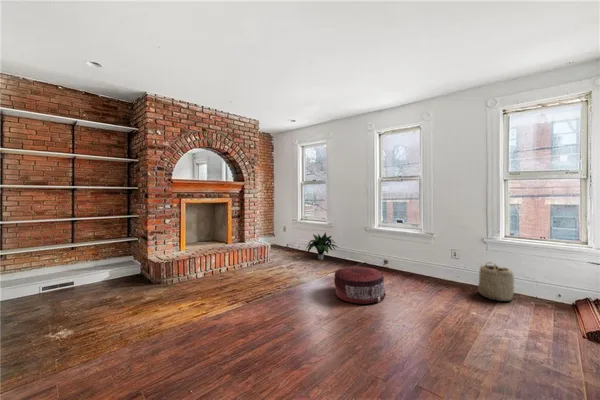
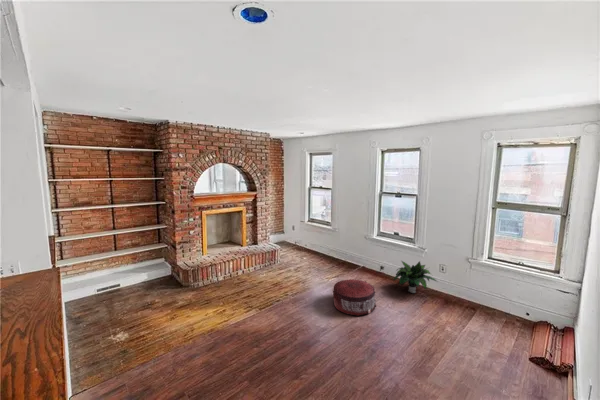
potted plant: present [307,233,337,260] -> present [394,261,436,293]
basket: present [478,262,514,301] -> none [458,281,489,317]

